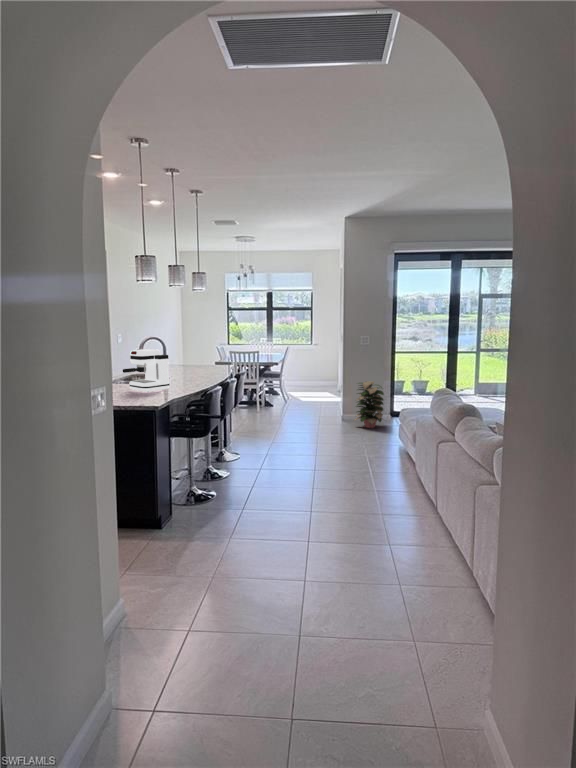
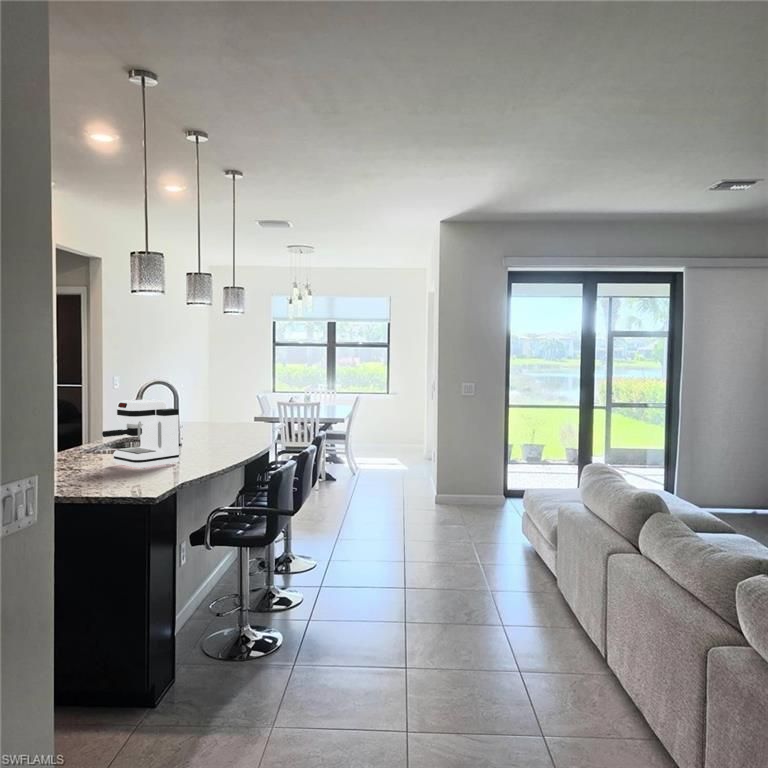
decorative plant: present [355,381,384,428] -> none [451,448,499,515]

